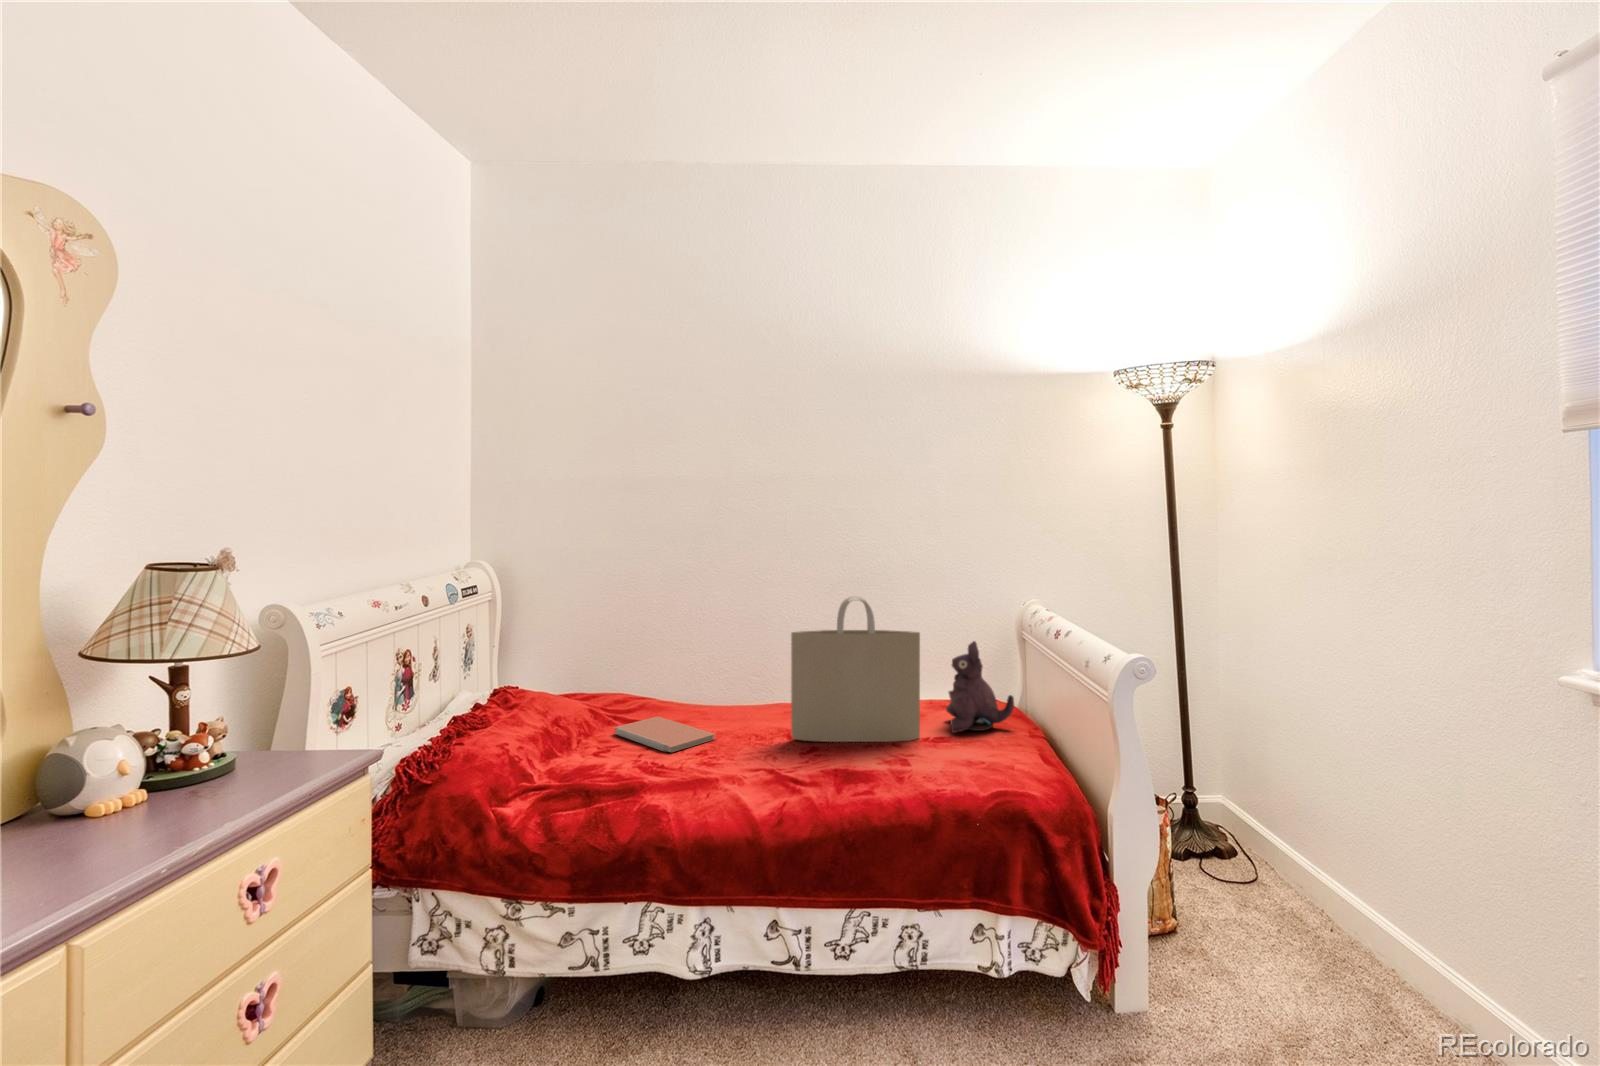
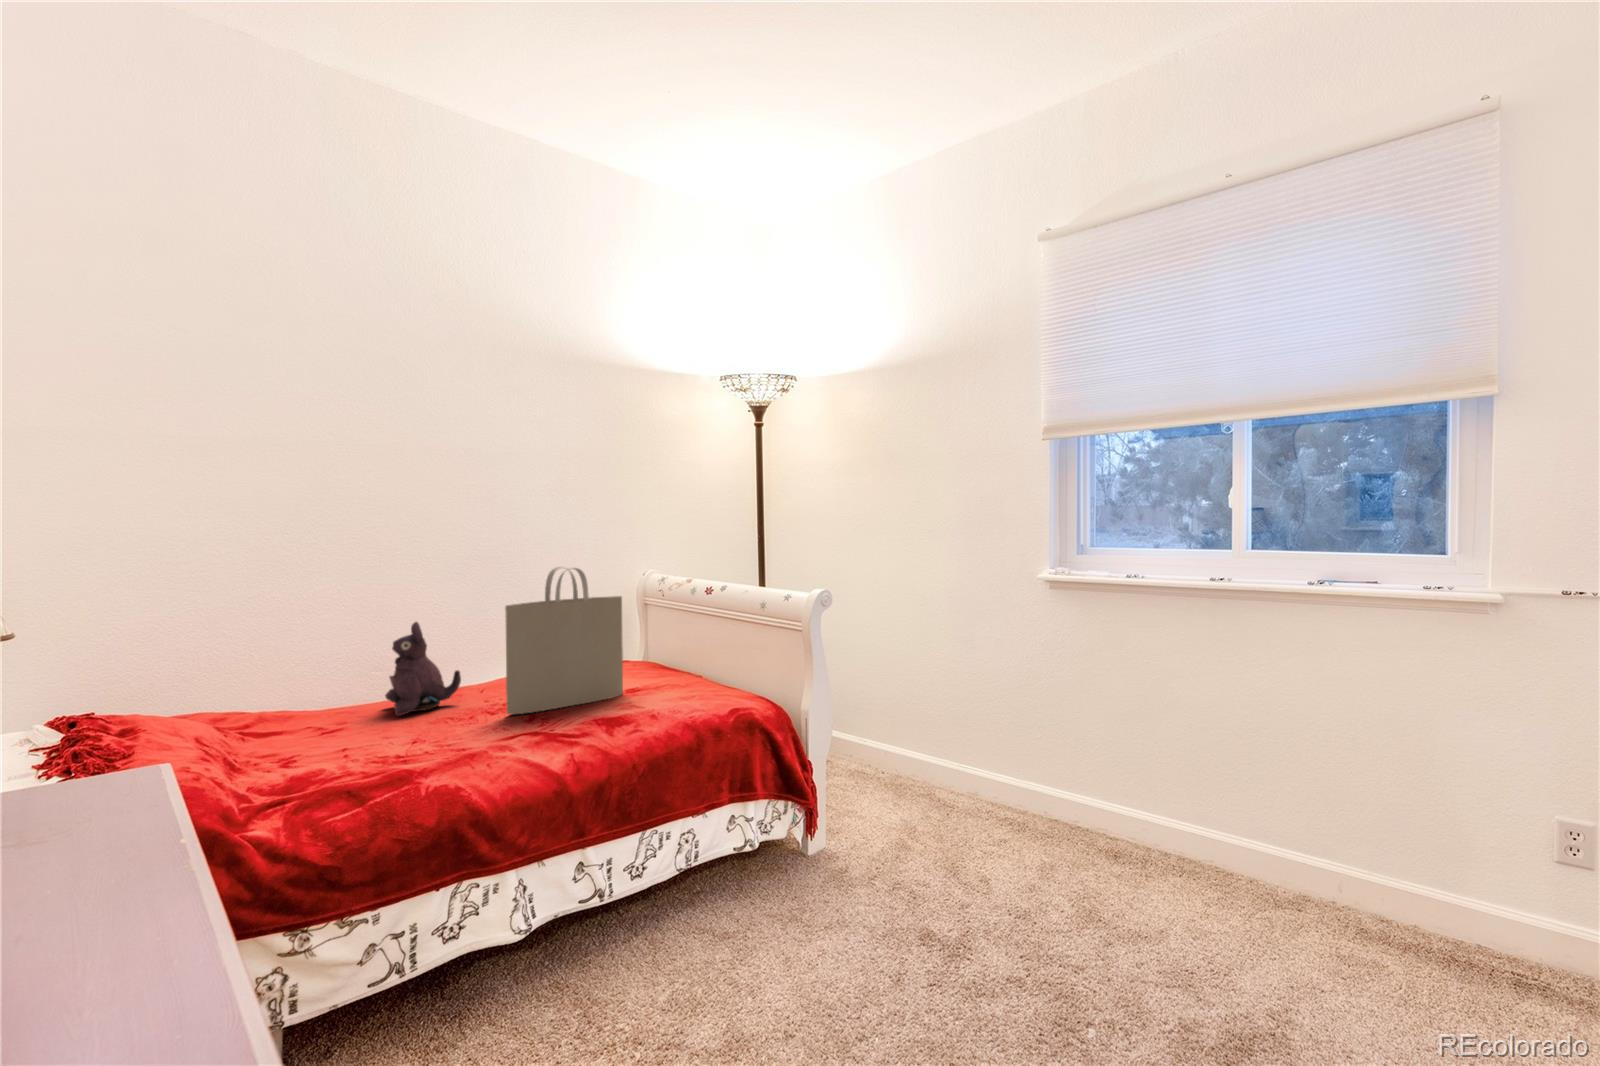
plush toy: present [946,641,1014,733] -> present [385,622,461,716]
notebook: present [614,716,715,752] -> none [276,725,421,751]

